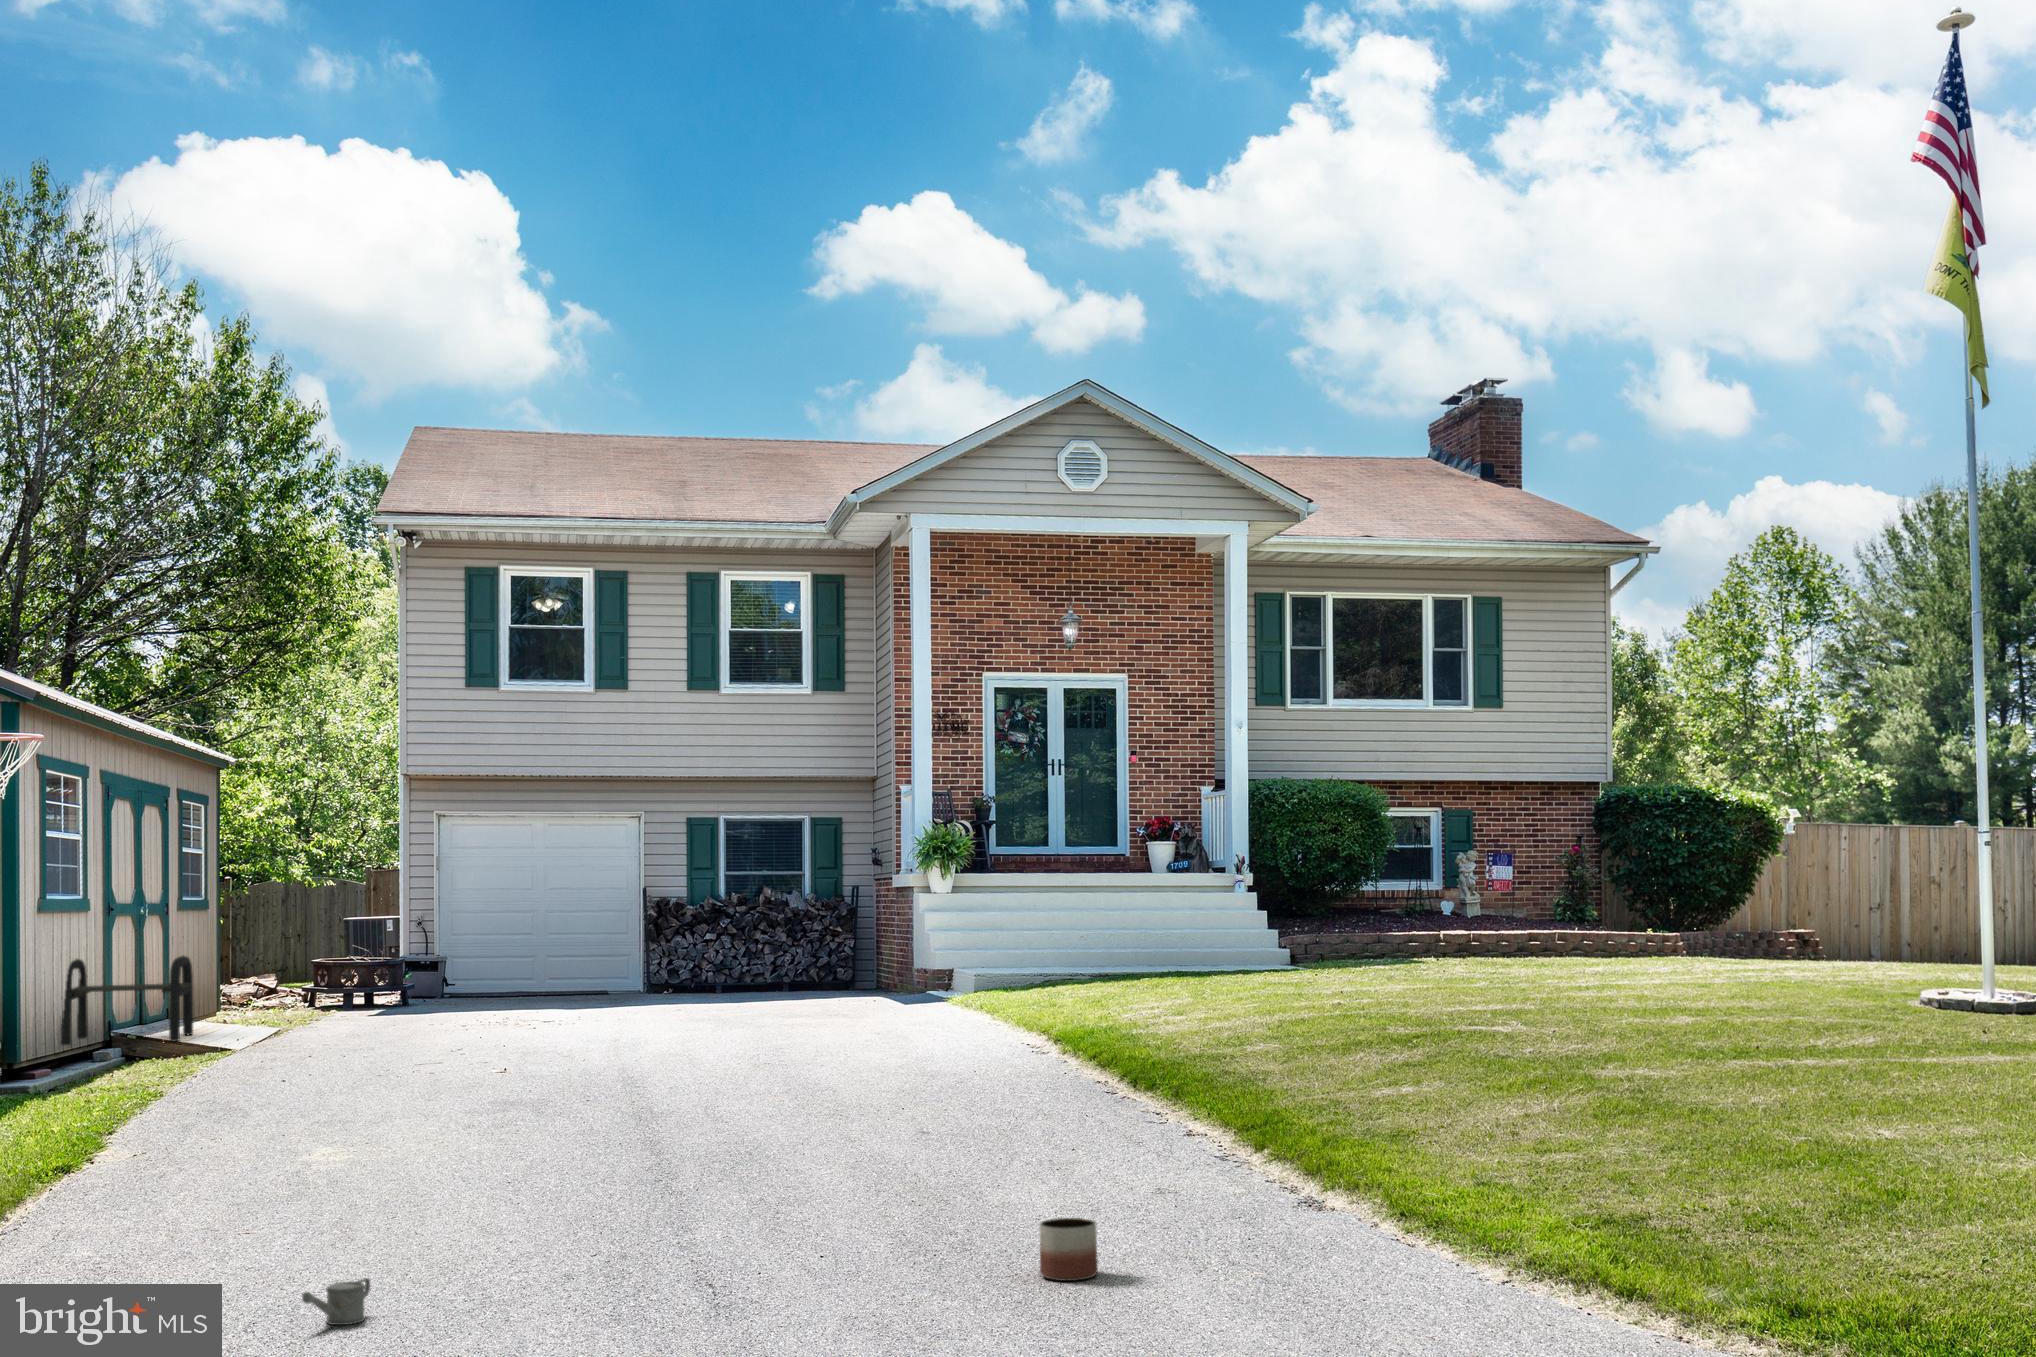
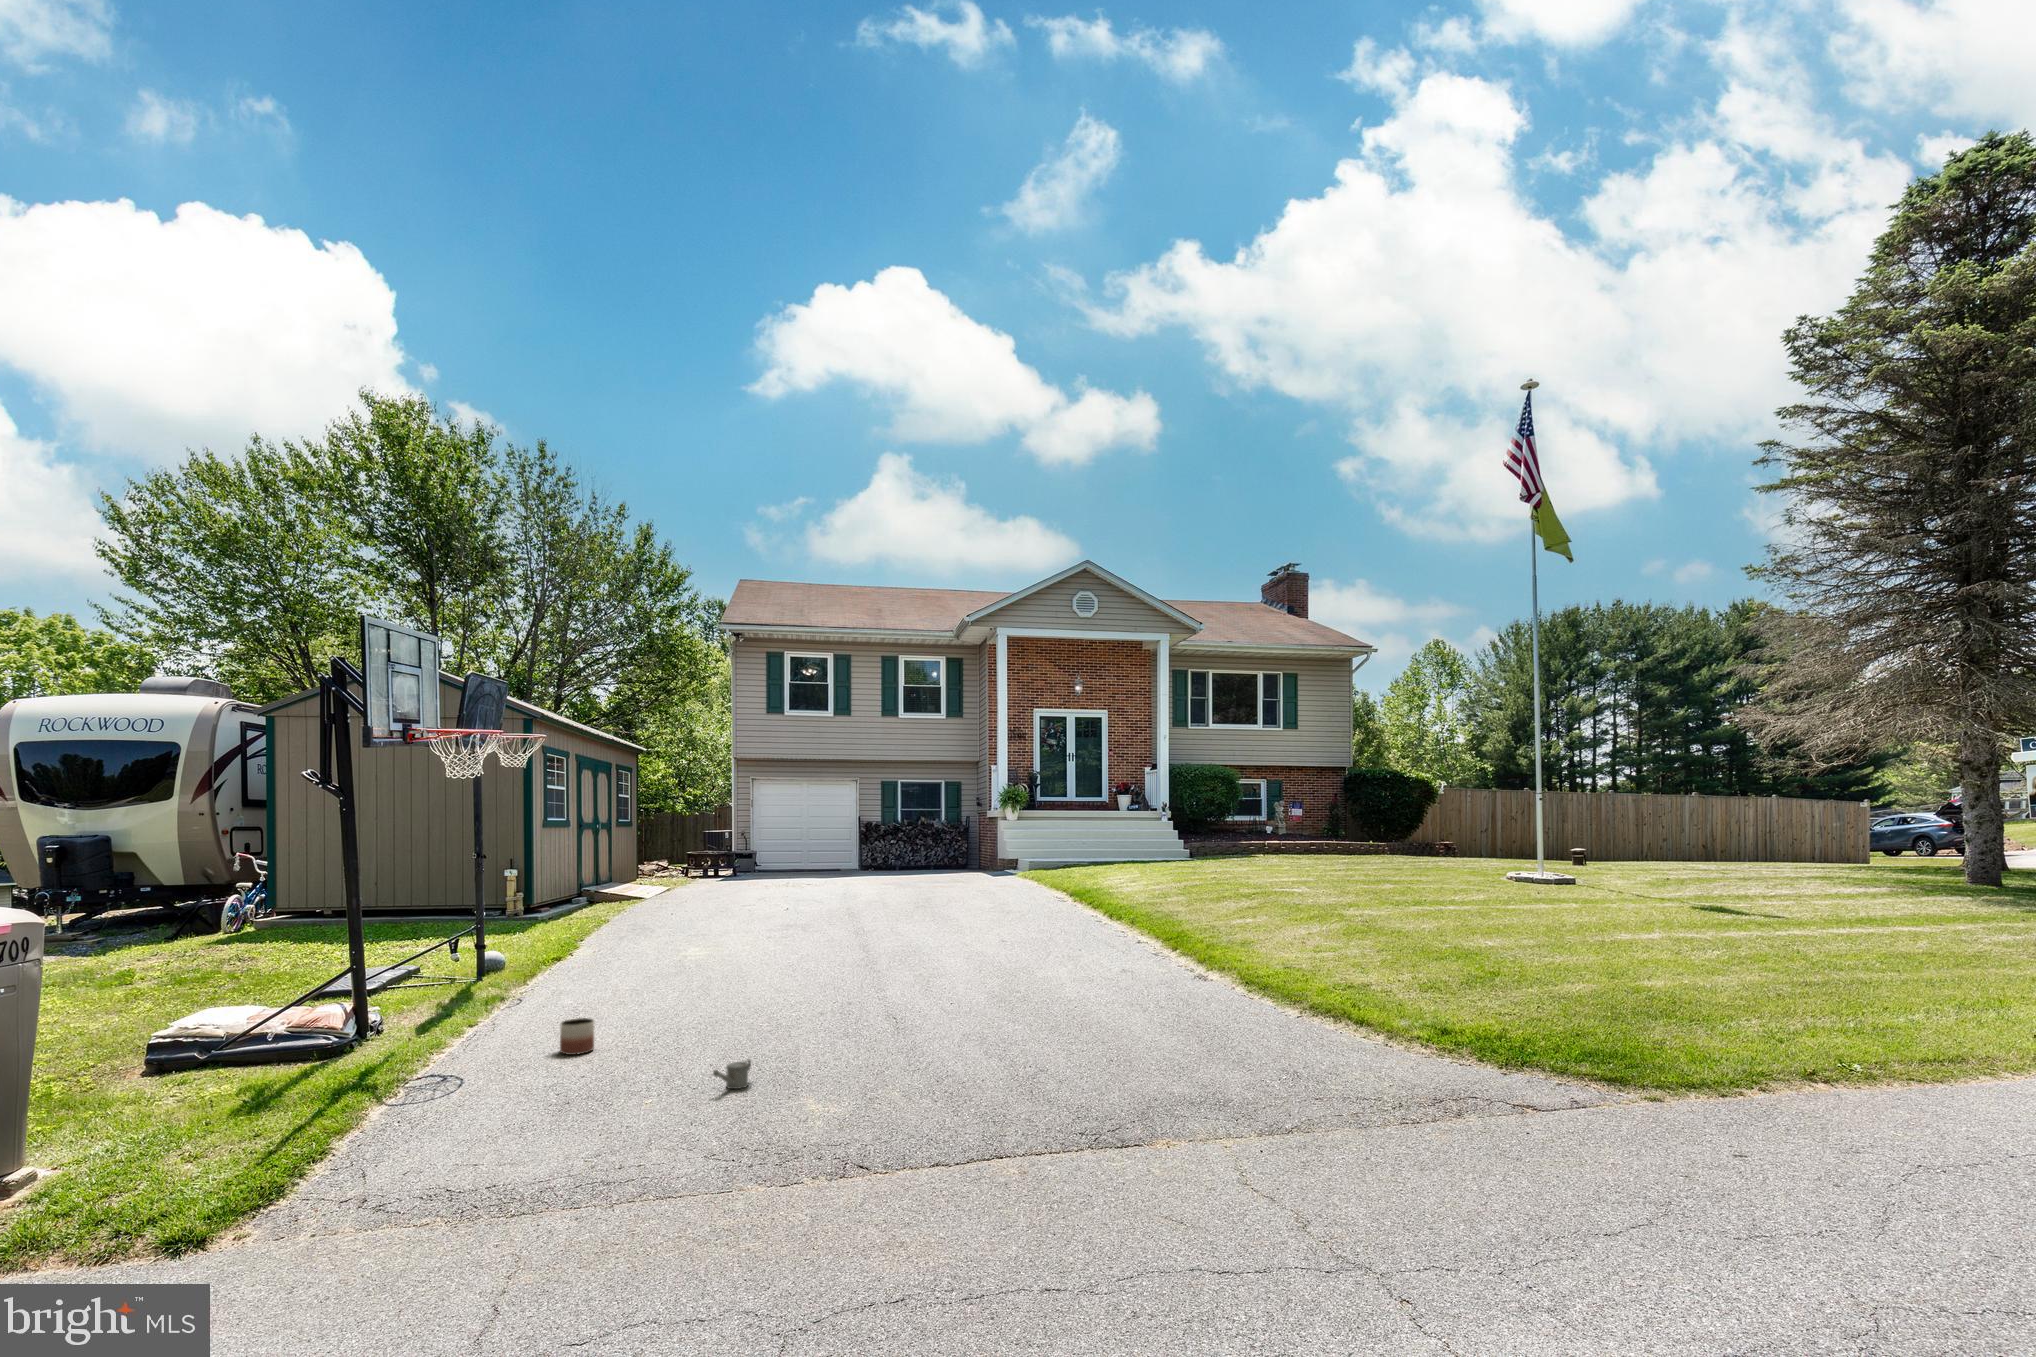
bench: present [60,956,193,1045] -> none [556,853,626,900]
planter: present [1040,1218,1098,1281] -> present [560,1018,594,1055]

